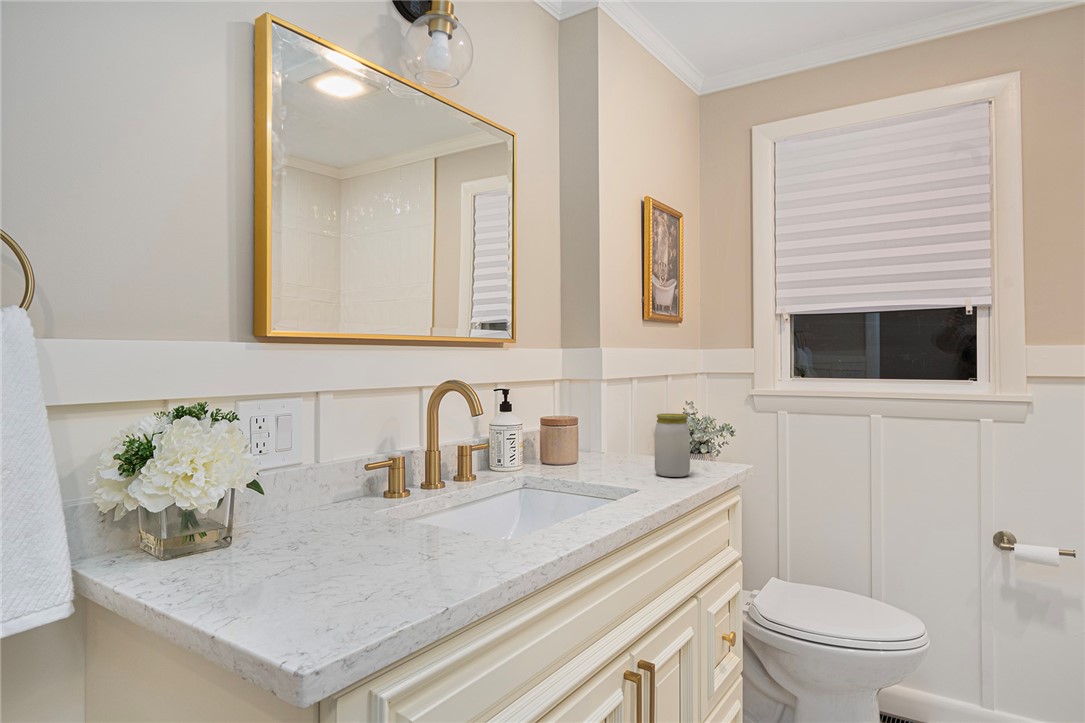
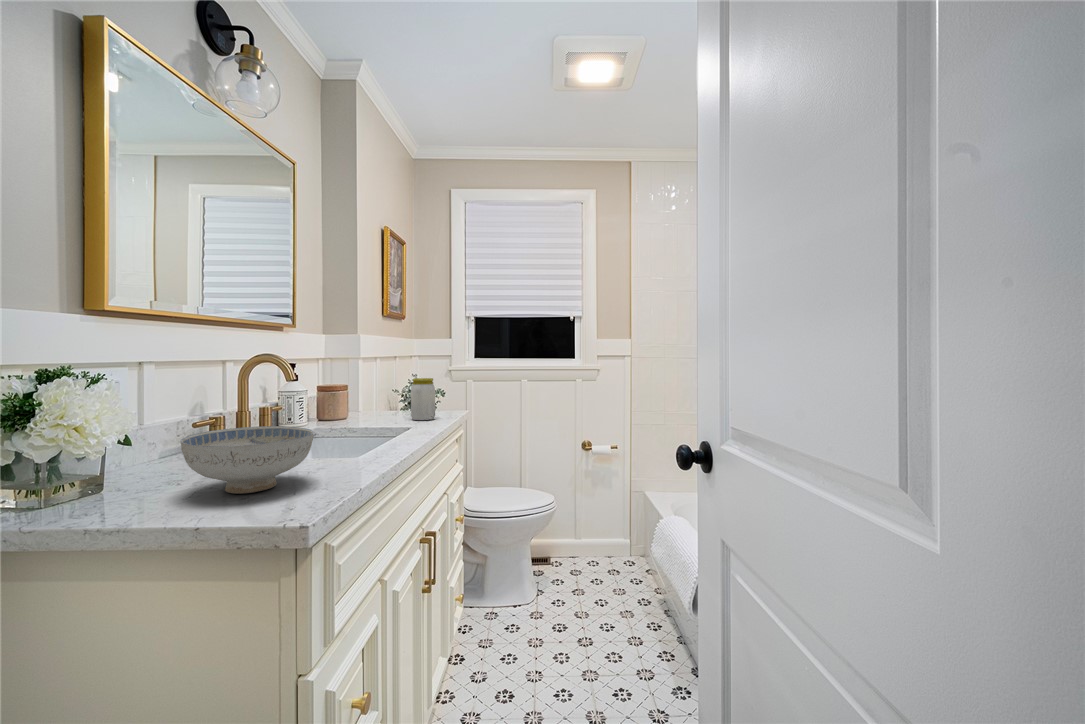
ceramic bowl: none [267,487,426,584] -> present [180,426,314,494]

